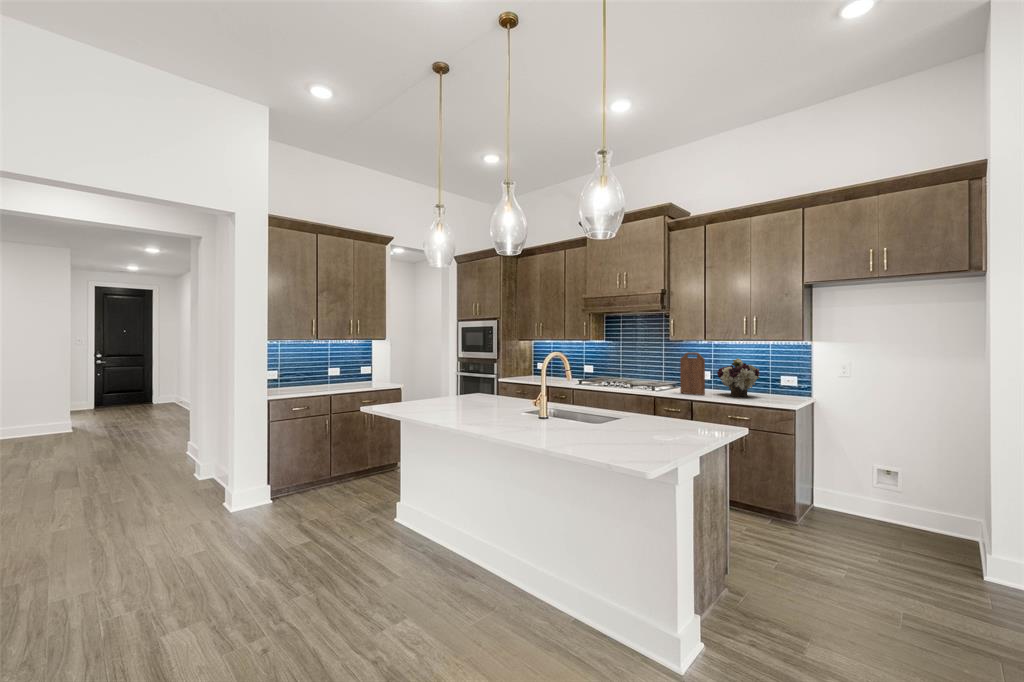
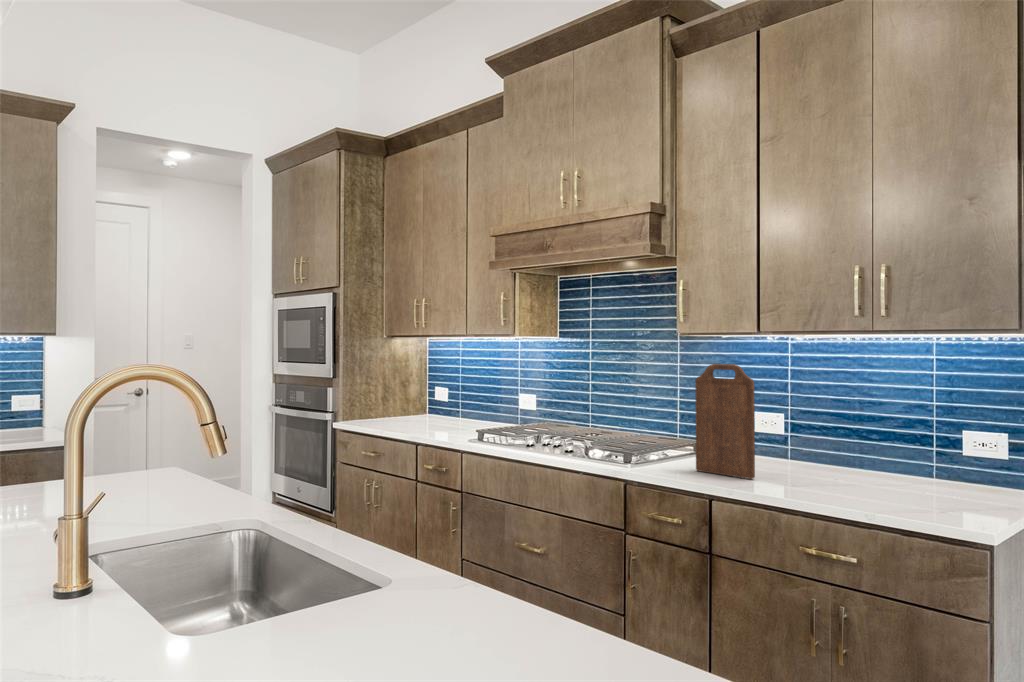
flower arrangement: present [717,358,760,397] -> none [788,380,902,487]

